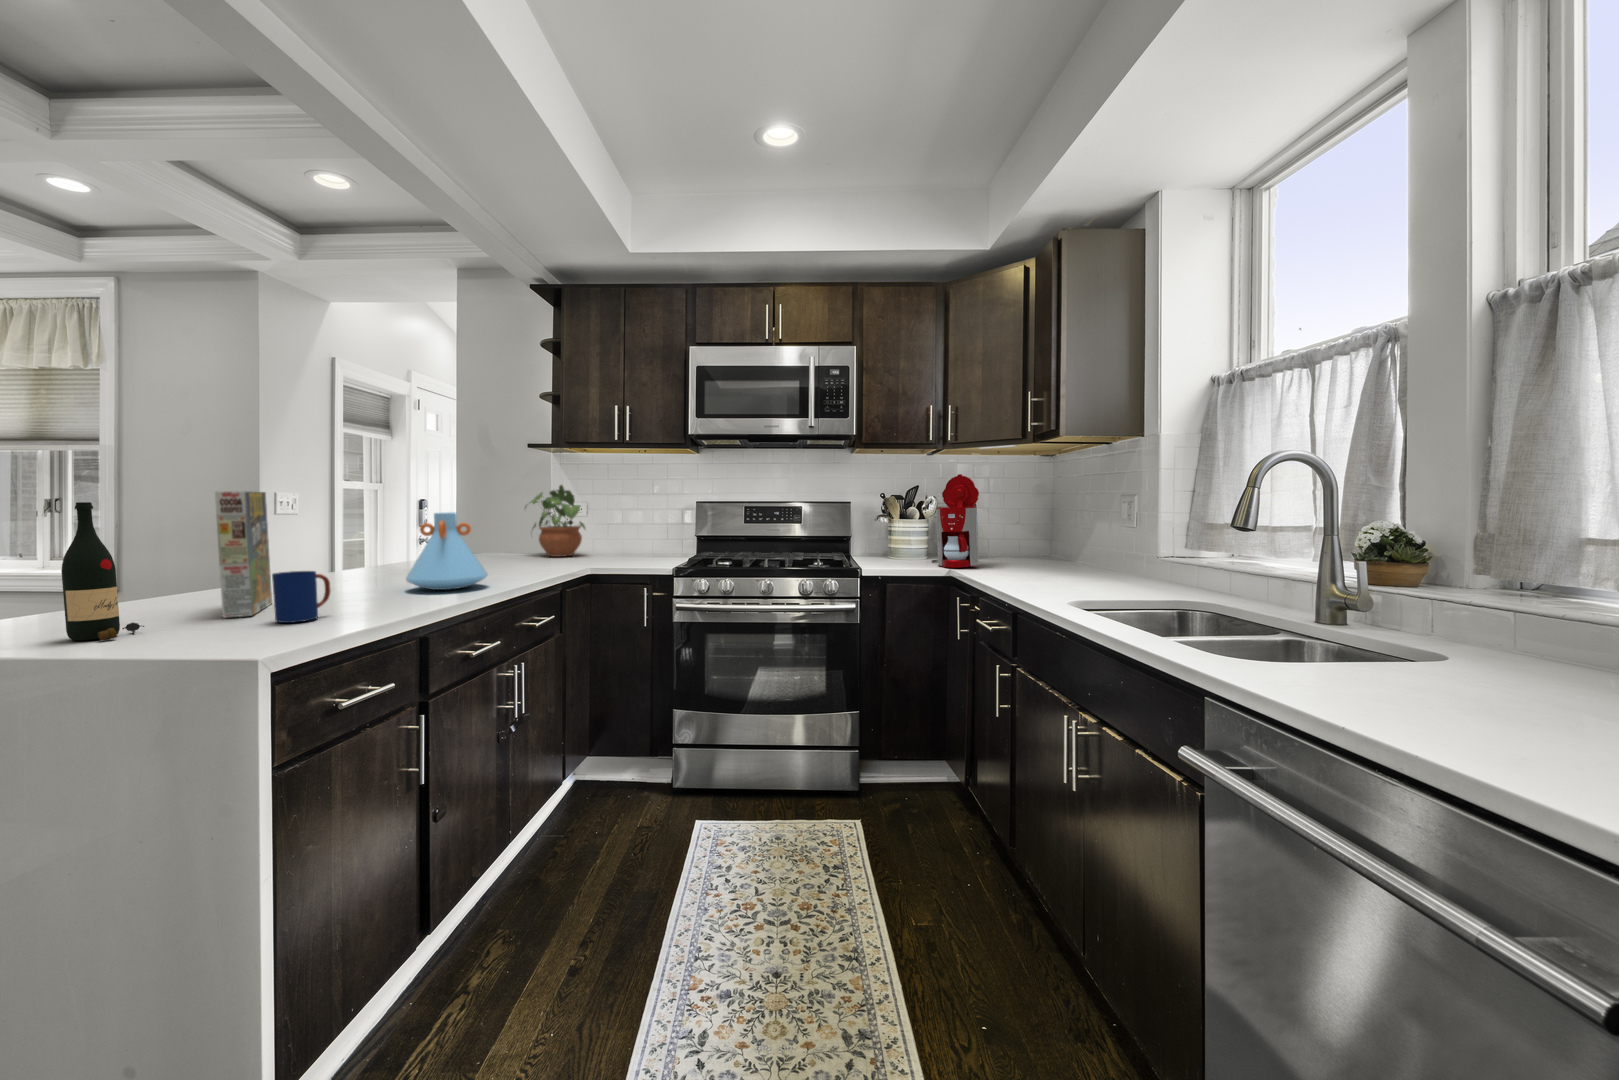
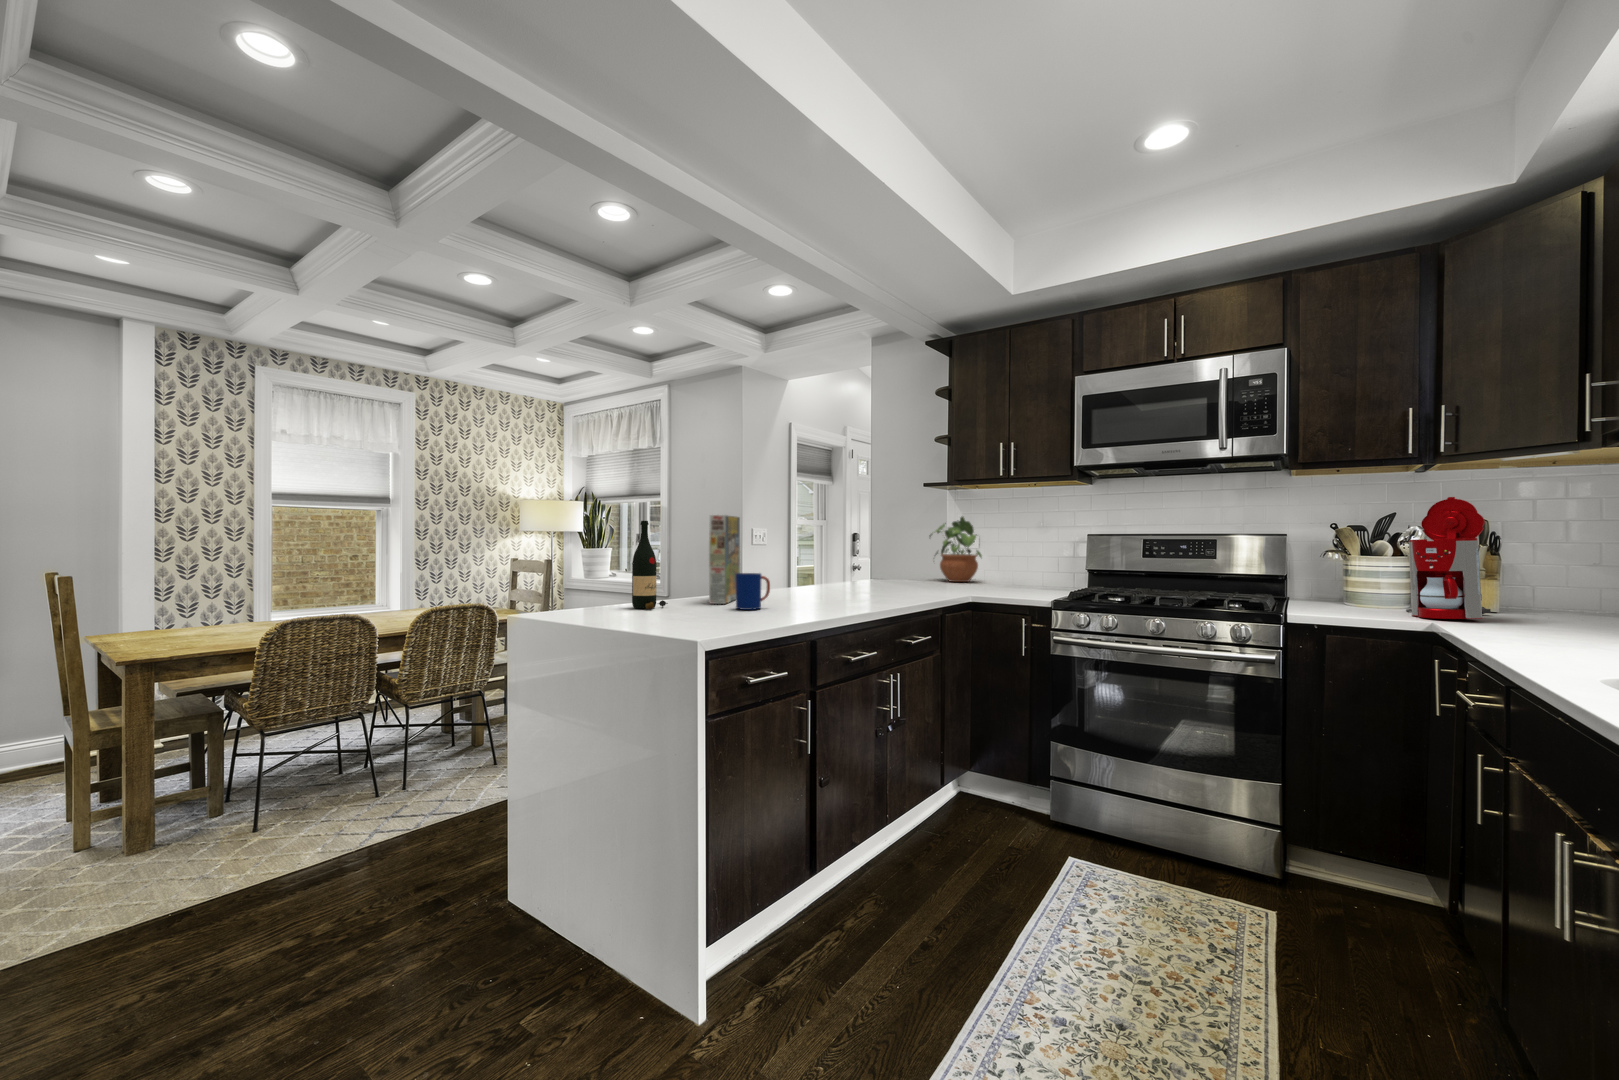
vase: present [406,512,487,590] -> none [825,535,885,598]

